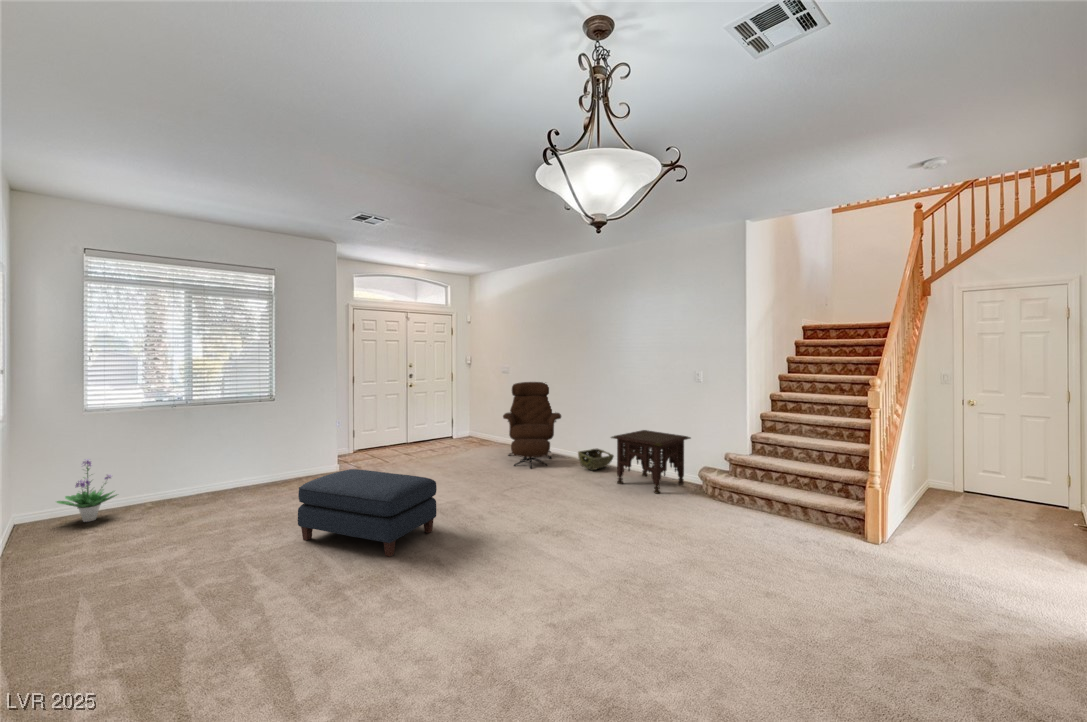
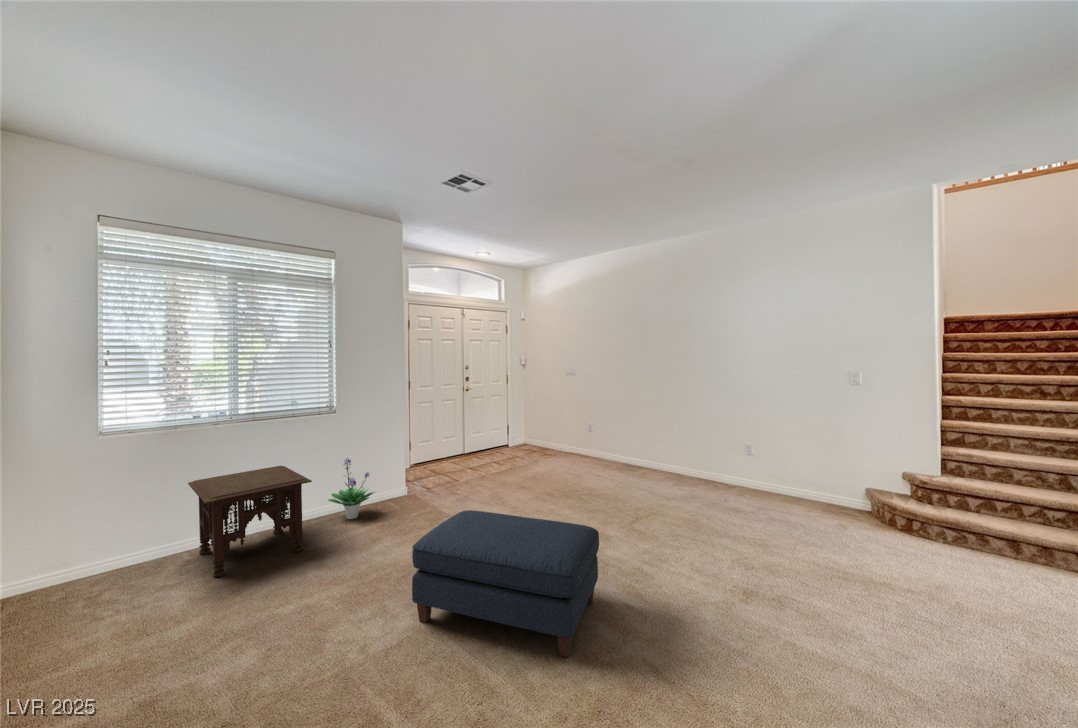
lounge chair: present [503,382,561,468] -> none [587,385,656,489]
side table: present [611,430,690,494] -> present [188,466,312,577]
woven basket: present [578,449,614,471] -> none [692,463,732,491]
potted plant: present [57,459,117,522] -> present [328,457,374,519]

